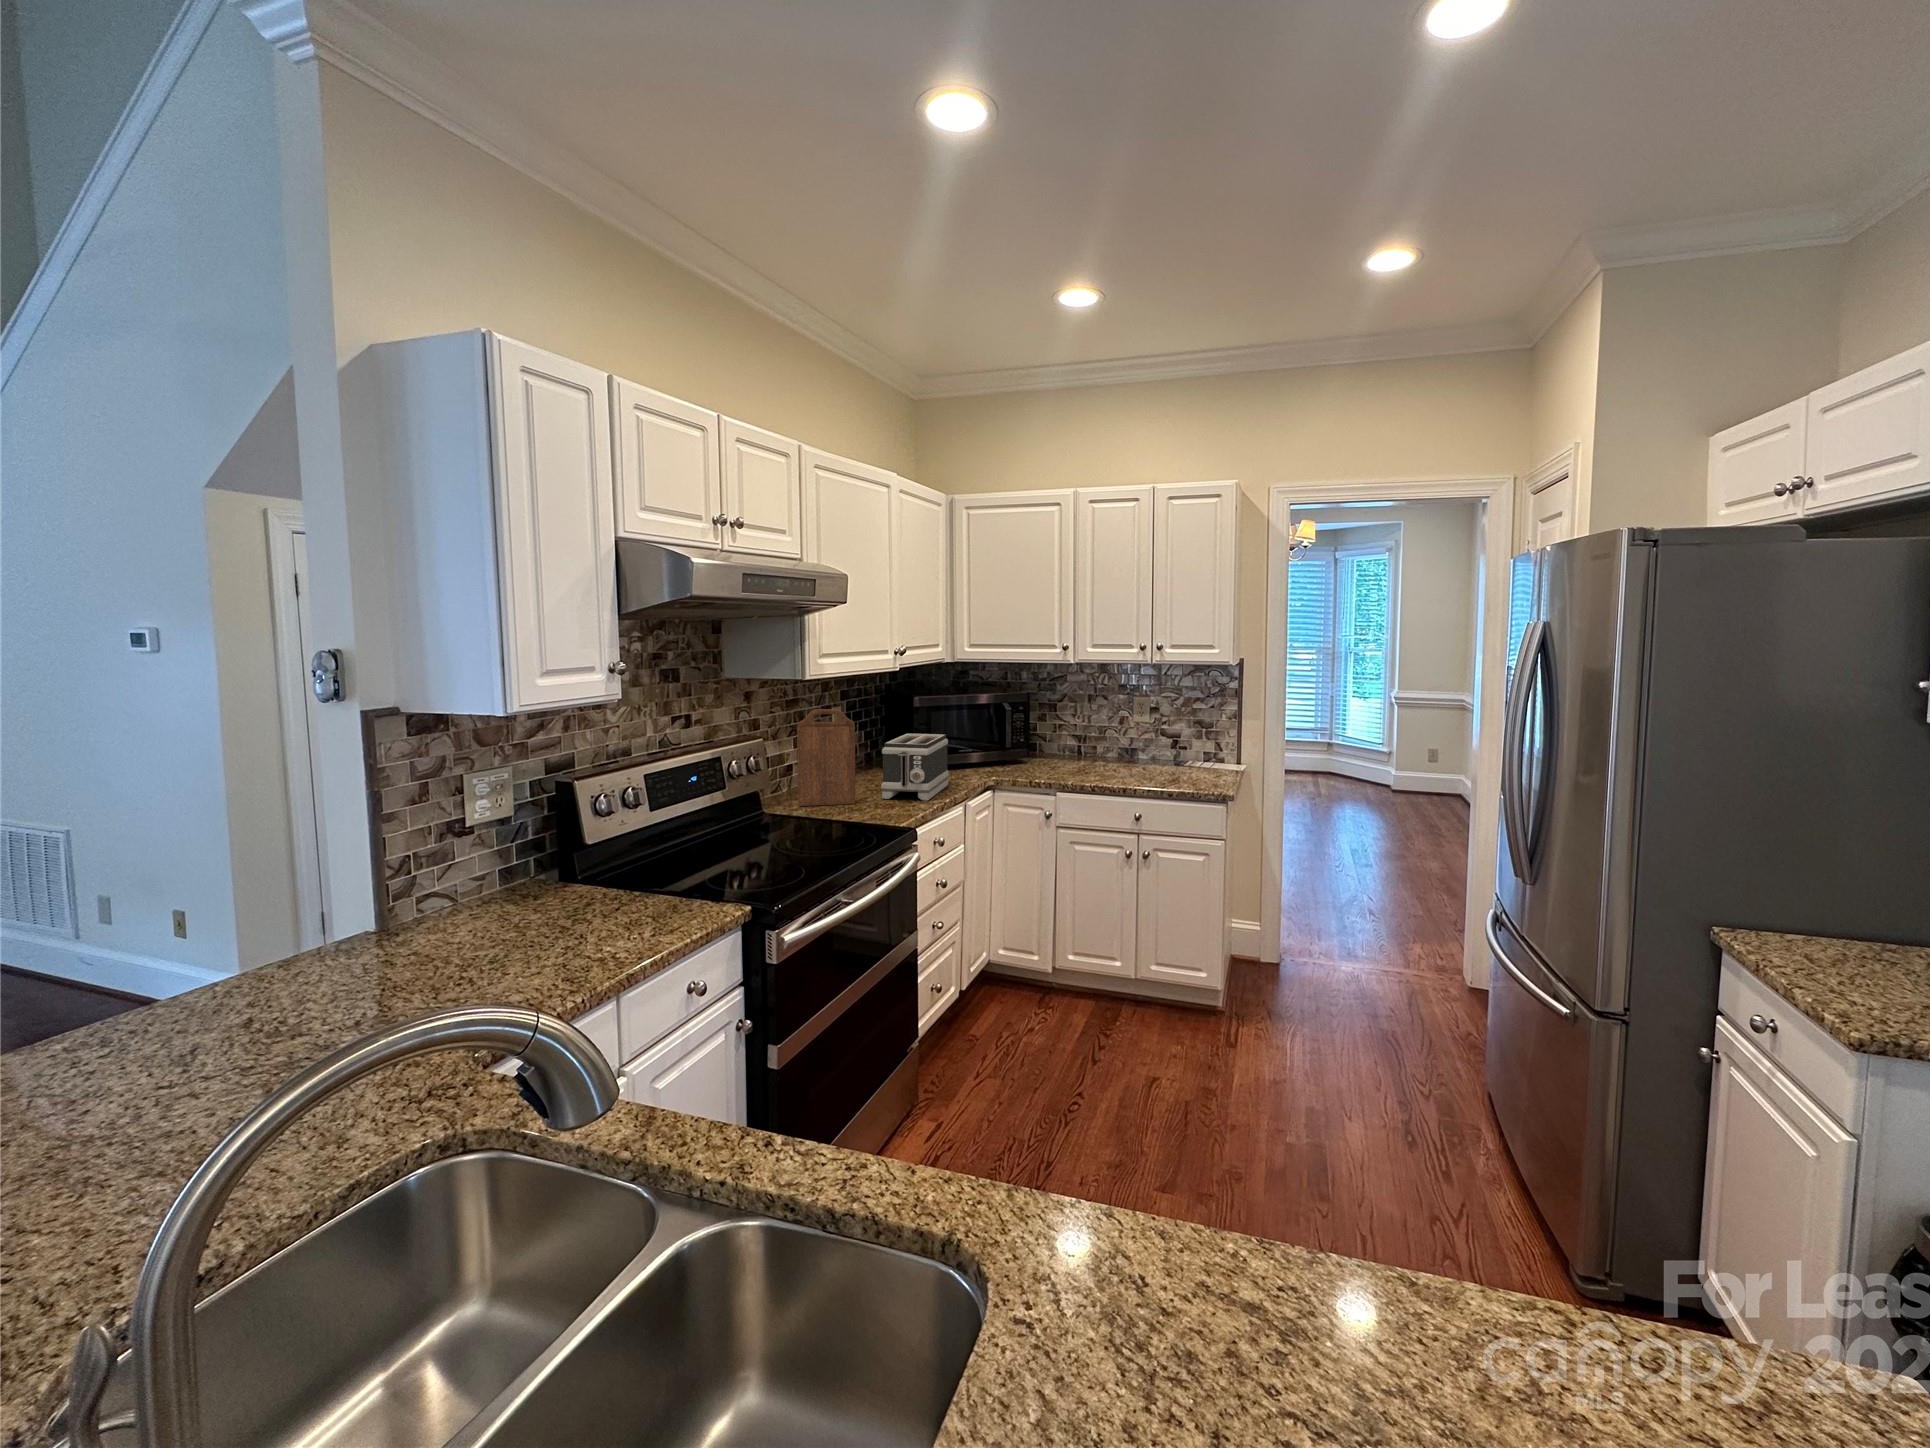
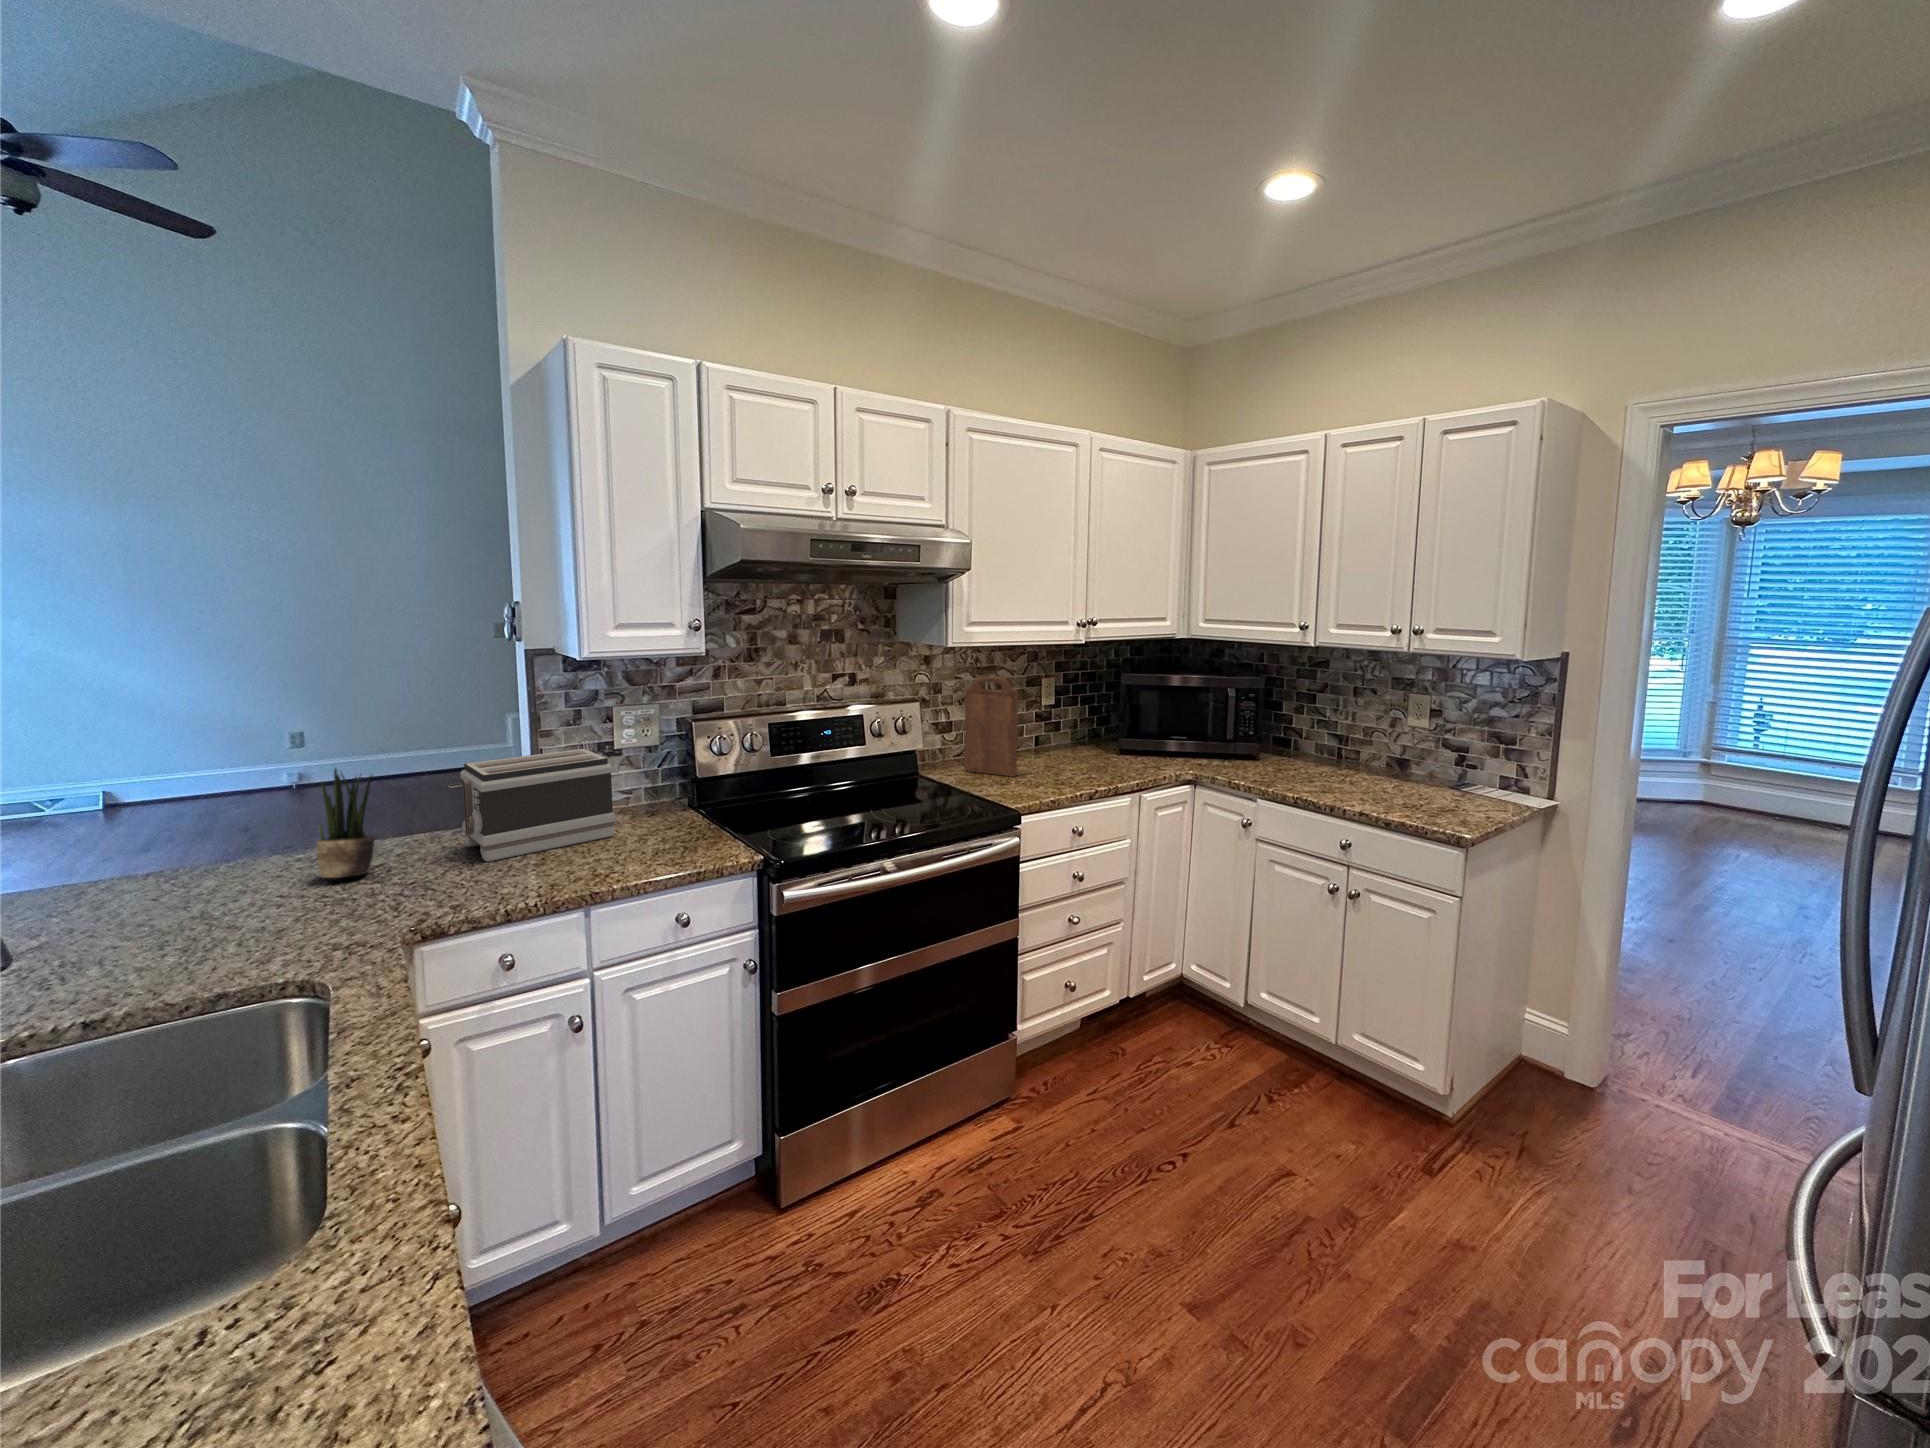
toaster: present [881,733,949,801] -> present [448,749,616,862]
potted plant: none [143,891,239,1058] -> present [317,769,374,878]

